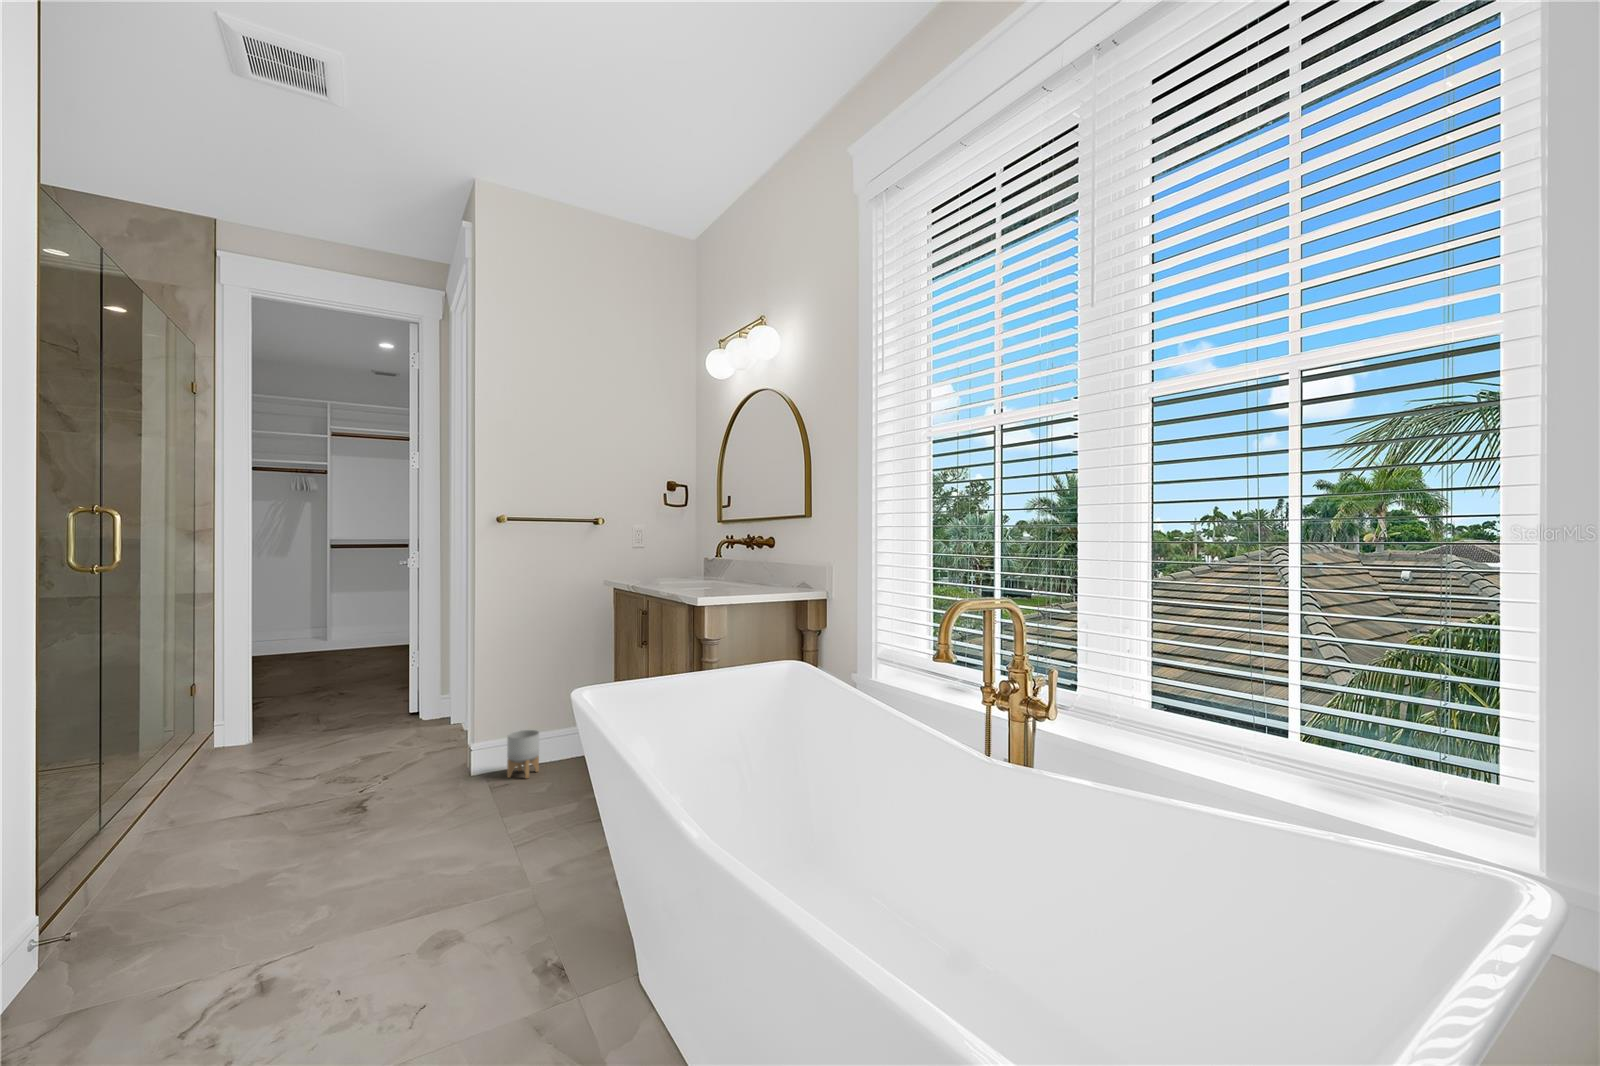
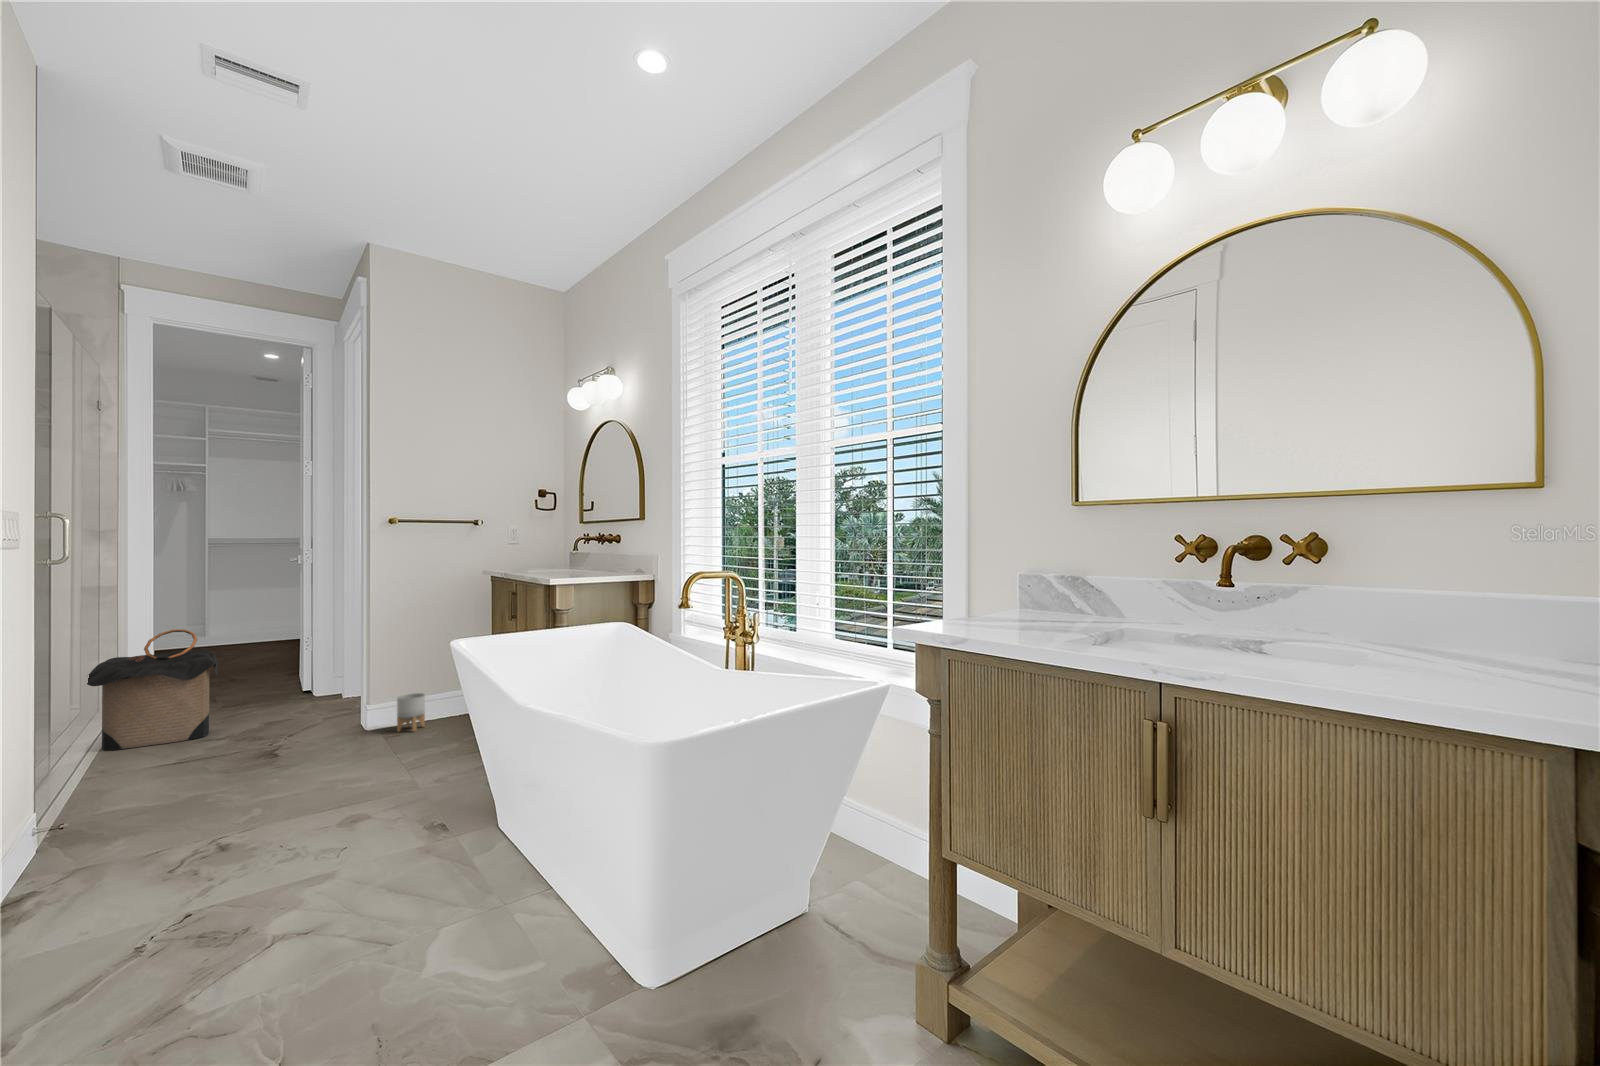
laundry hamper: none [169,646,317,788] -> present [87,629,219,751]

